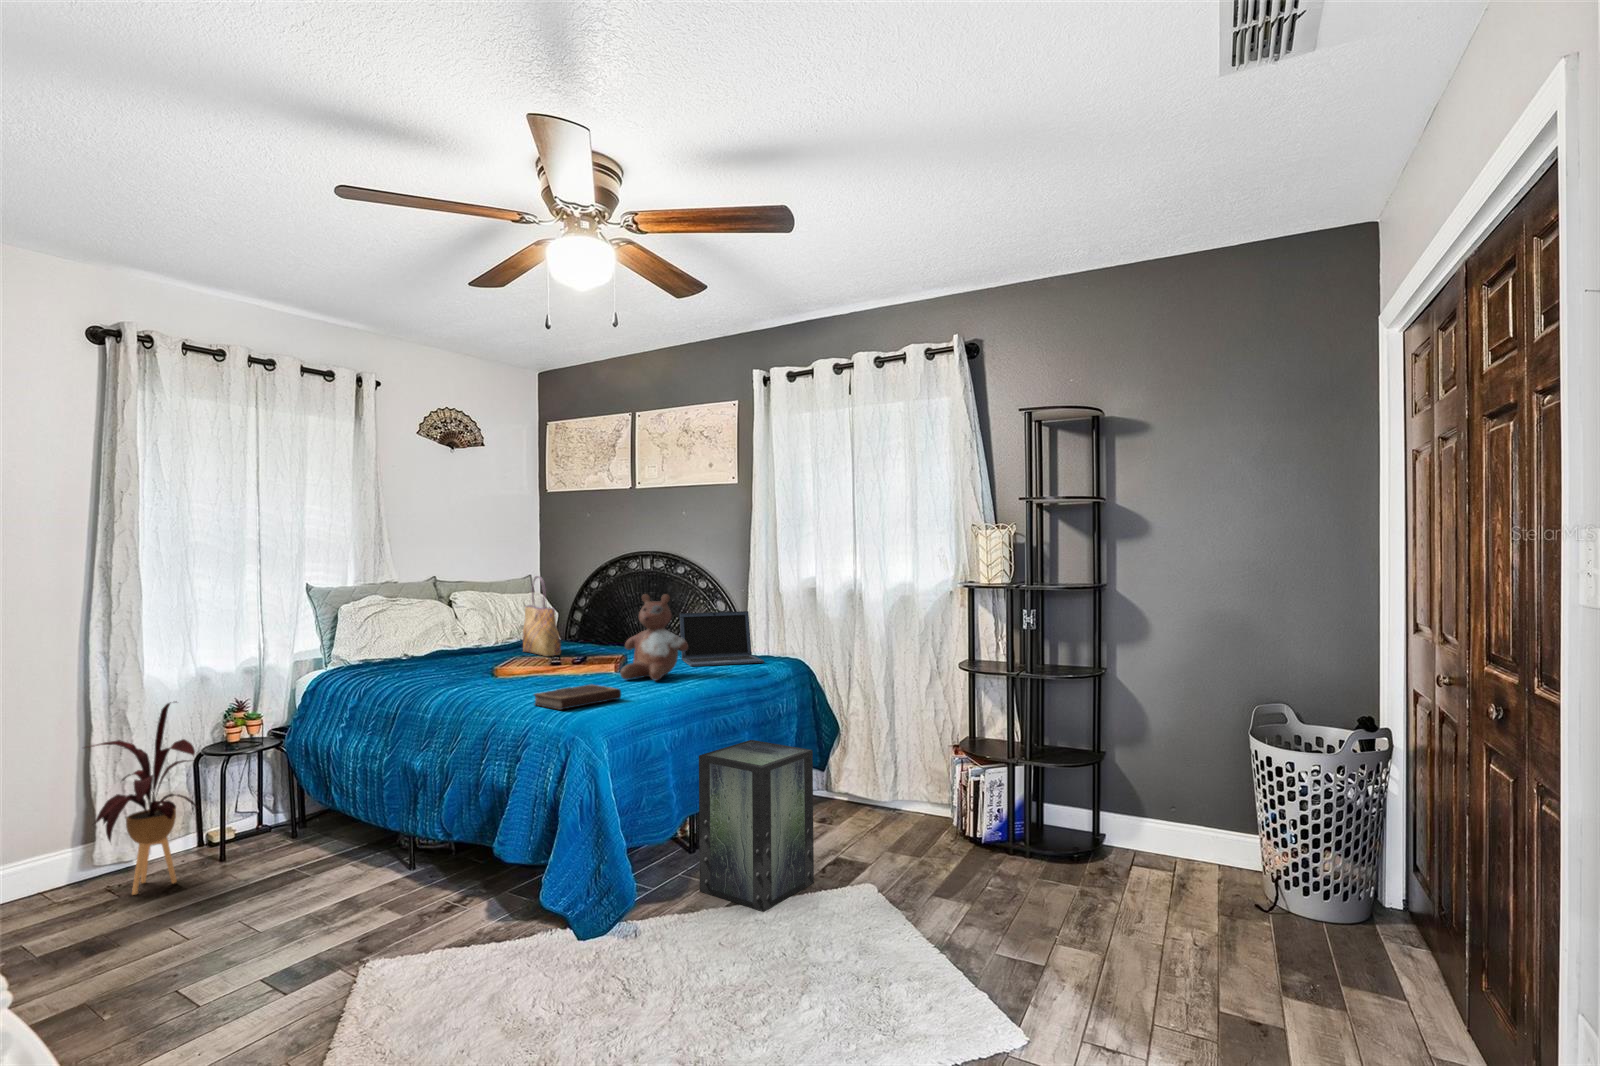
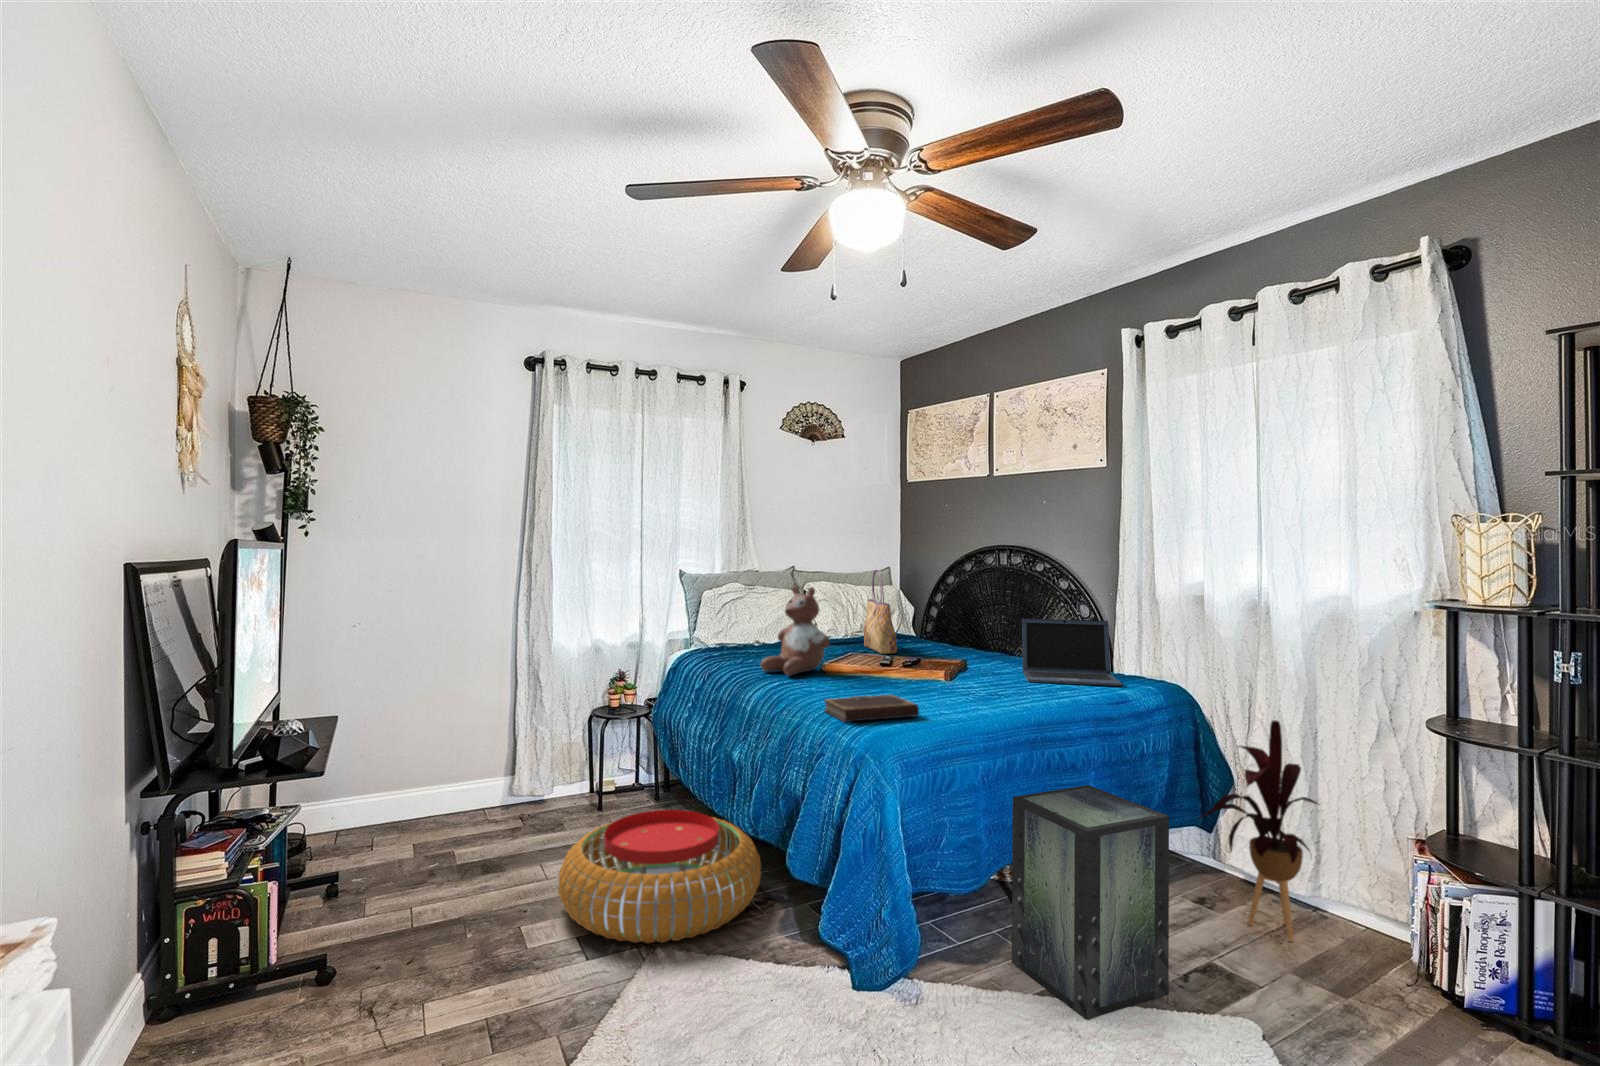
stuffed bear: present [620,594,688,680] -> present [760,586,830,676]
house plant: present [93,702,197,895] -> present [1199,720,1318,941]
pouf: none [224,830,460,967] -> present [558,810,761,943]

